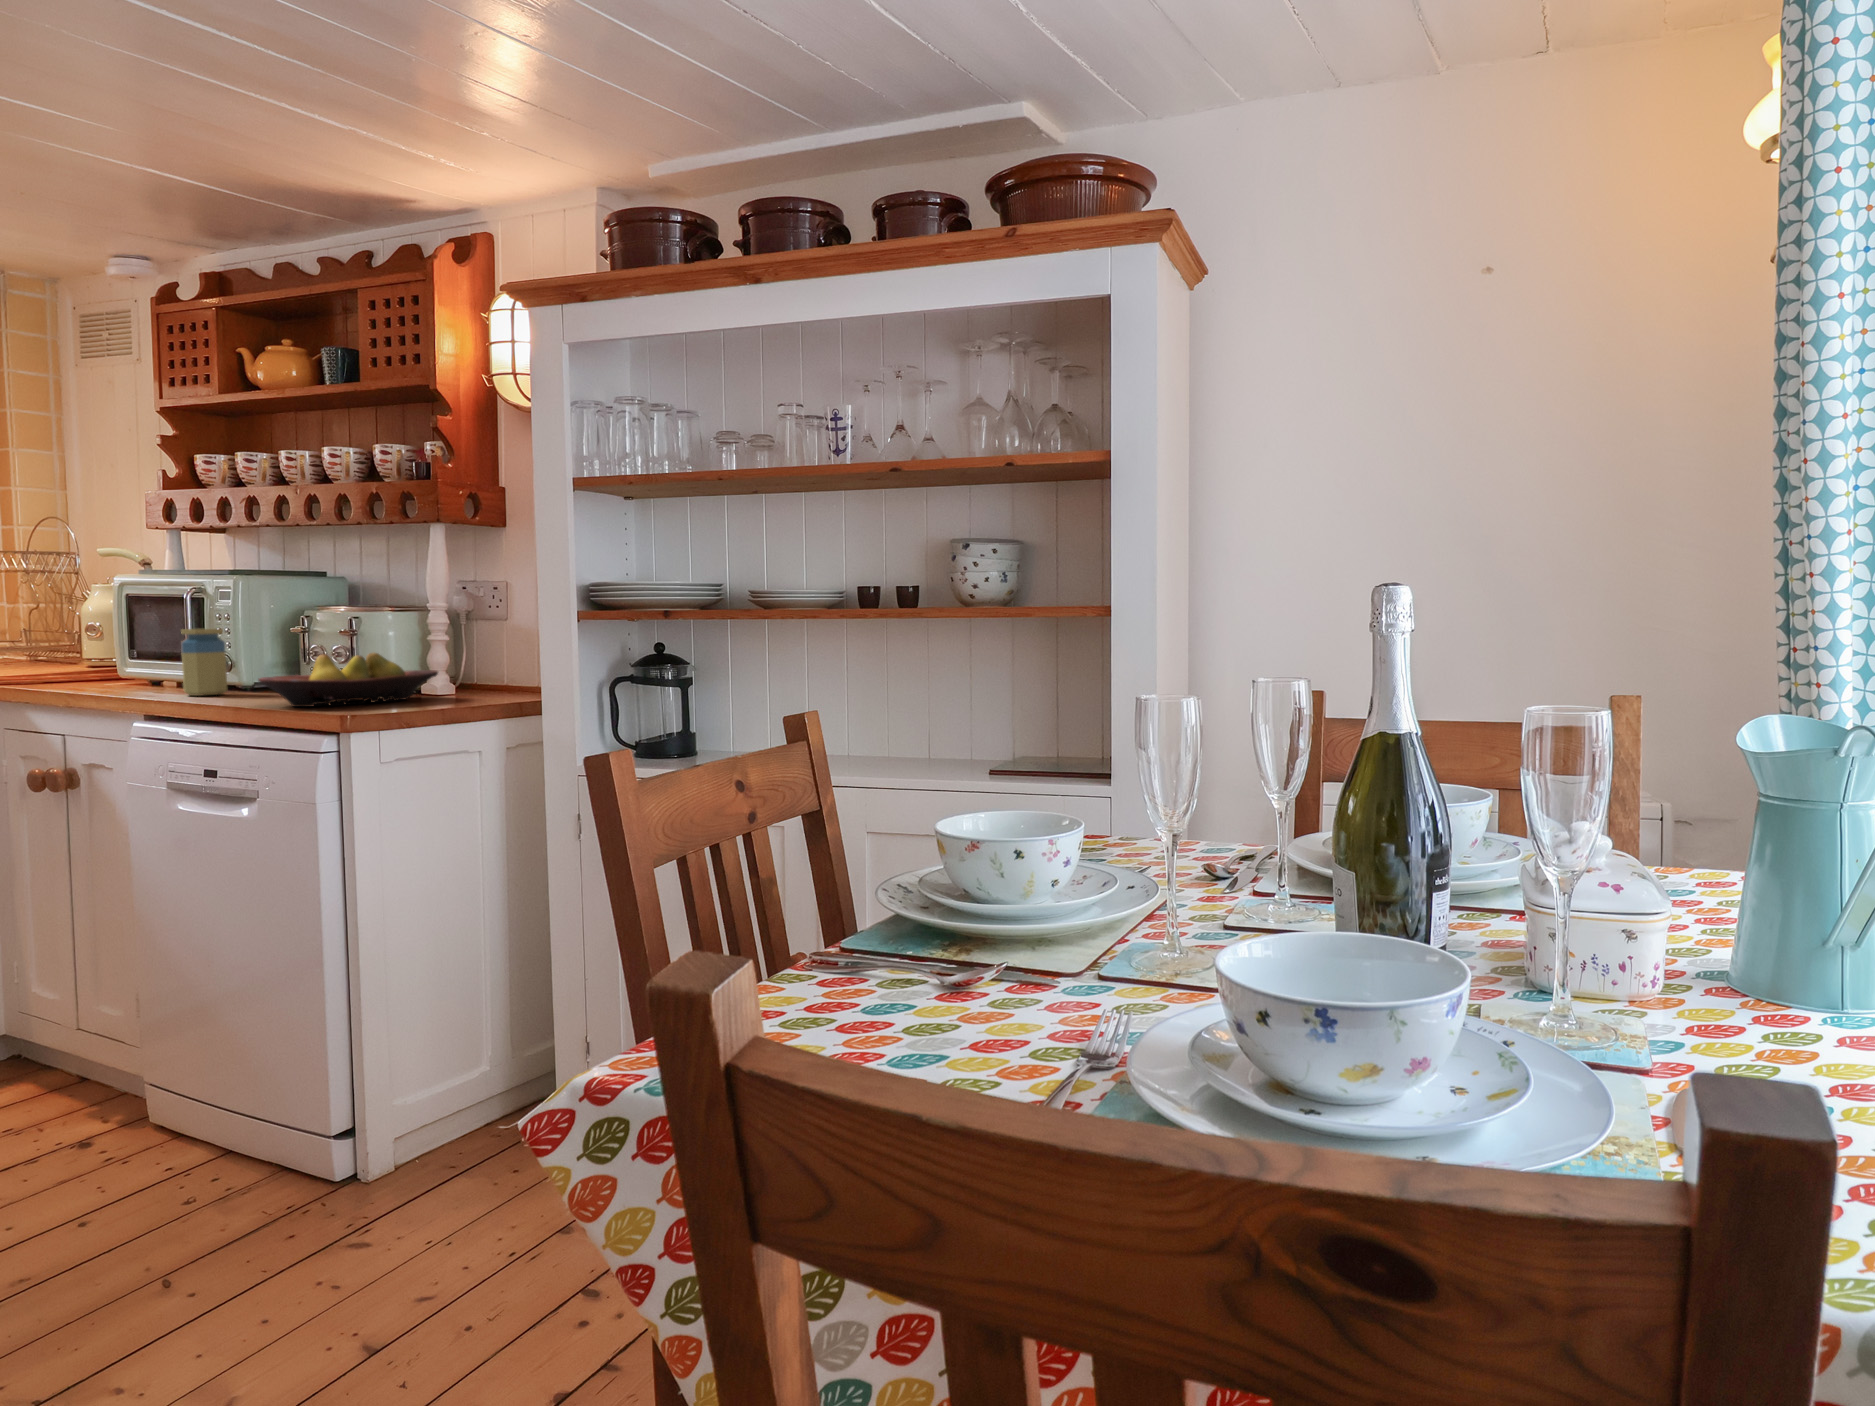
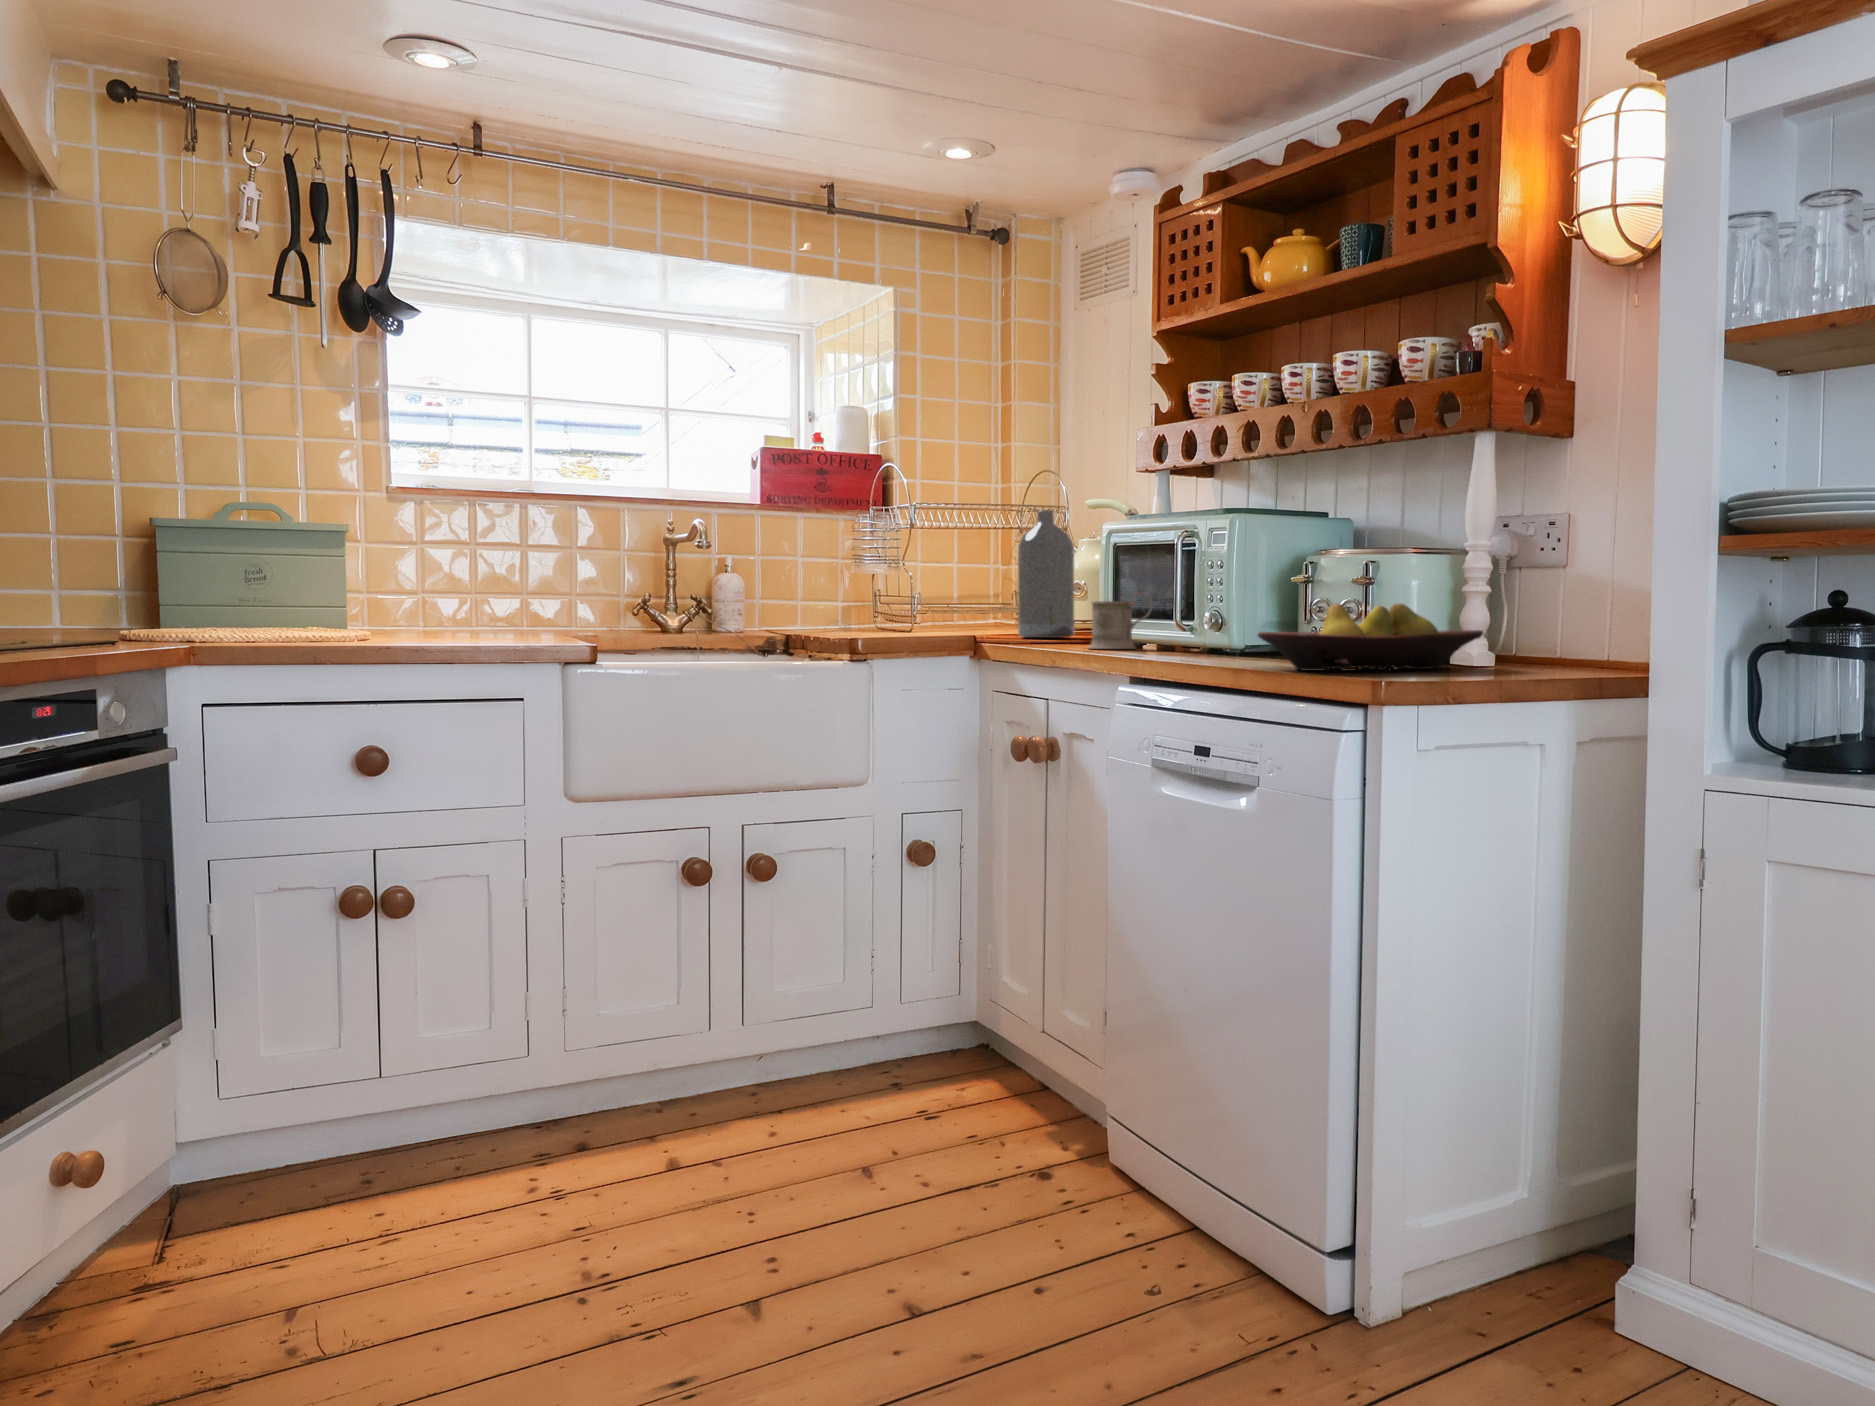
bottle: none [25,562,91,676] -> present [1018,510,1074,638]
jar: present [181,628,227,696] -> none [1170,575,1218,657]
mug: none [104,637,166,689] -> present [1089,590,1153,649]

